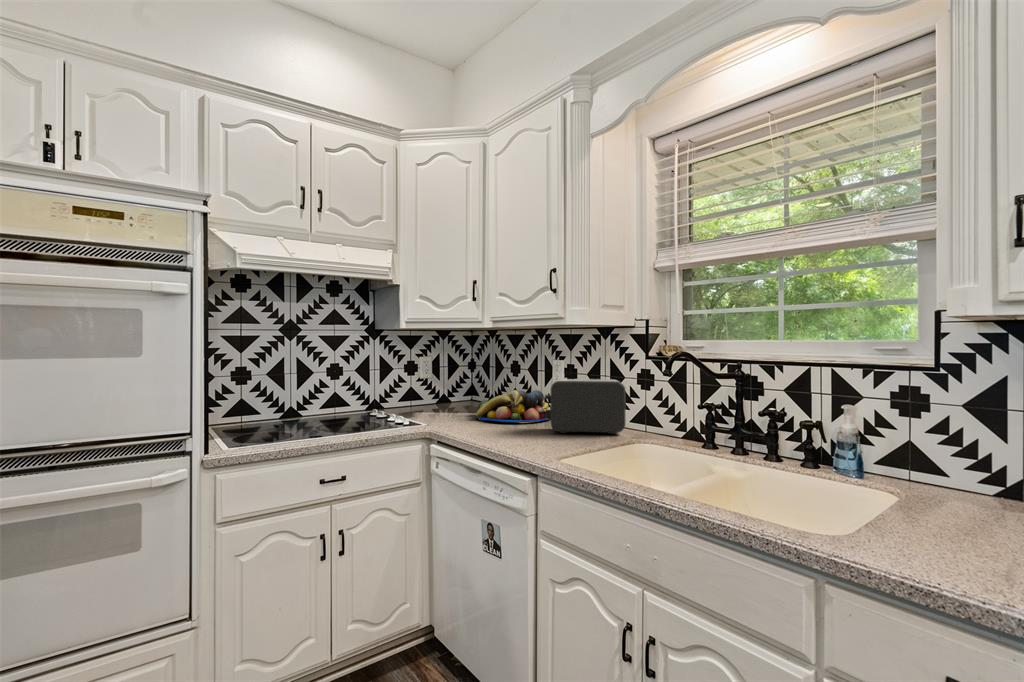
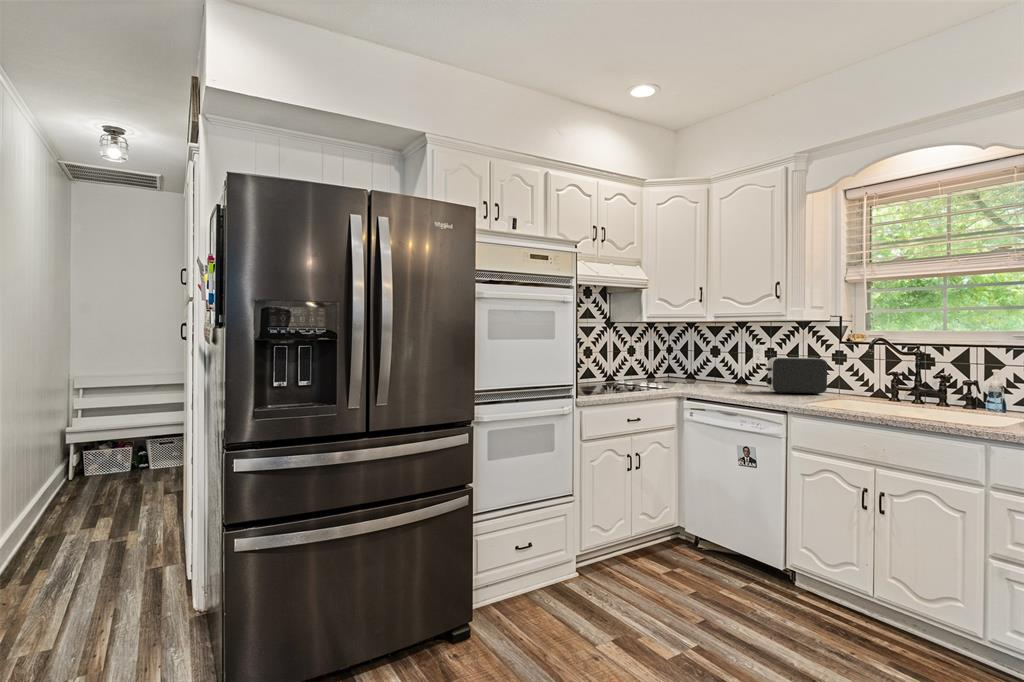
fruit bowl: present [476,390,550,422] -> none [698,366,759,388]

